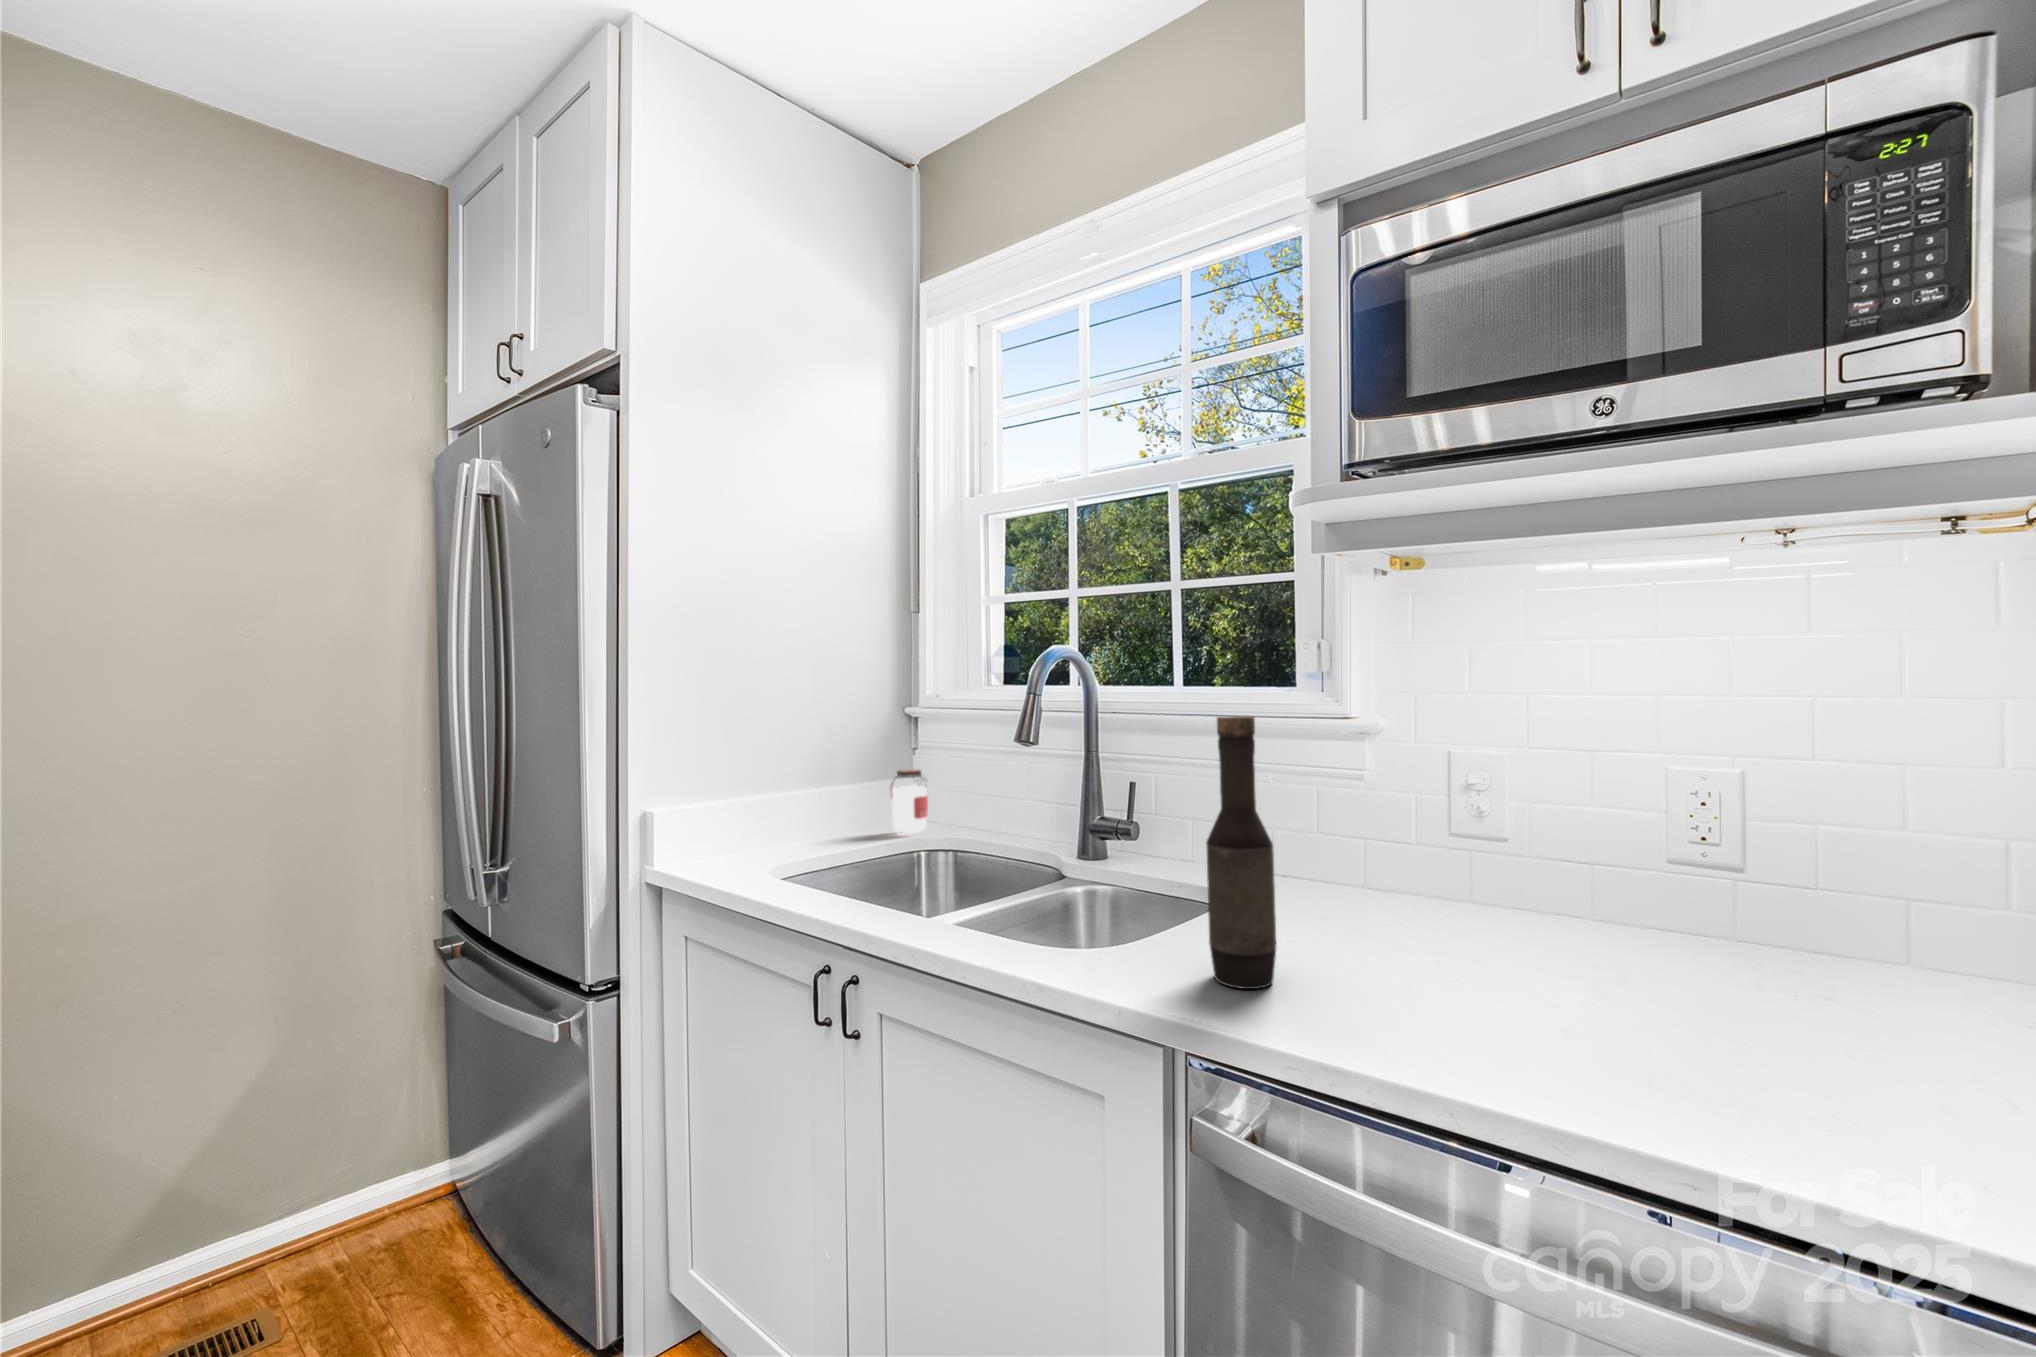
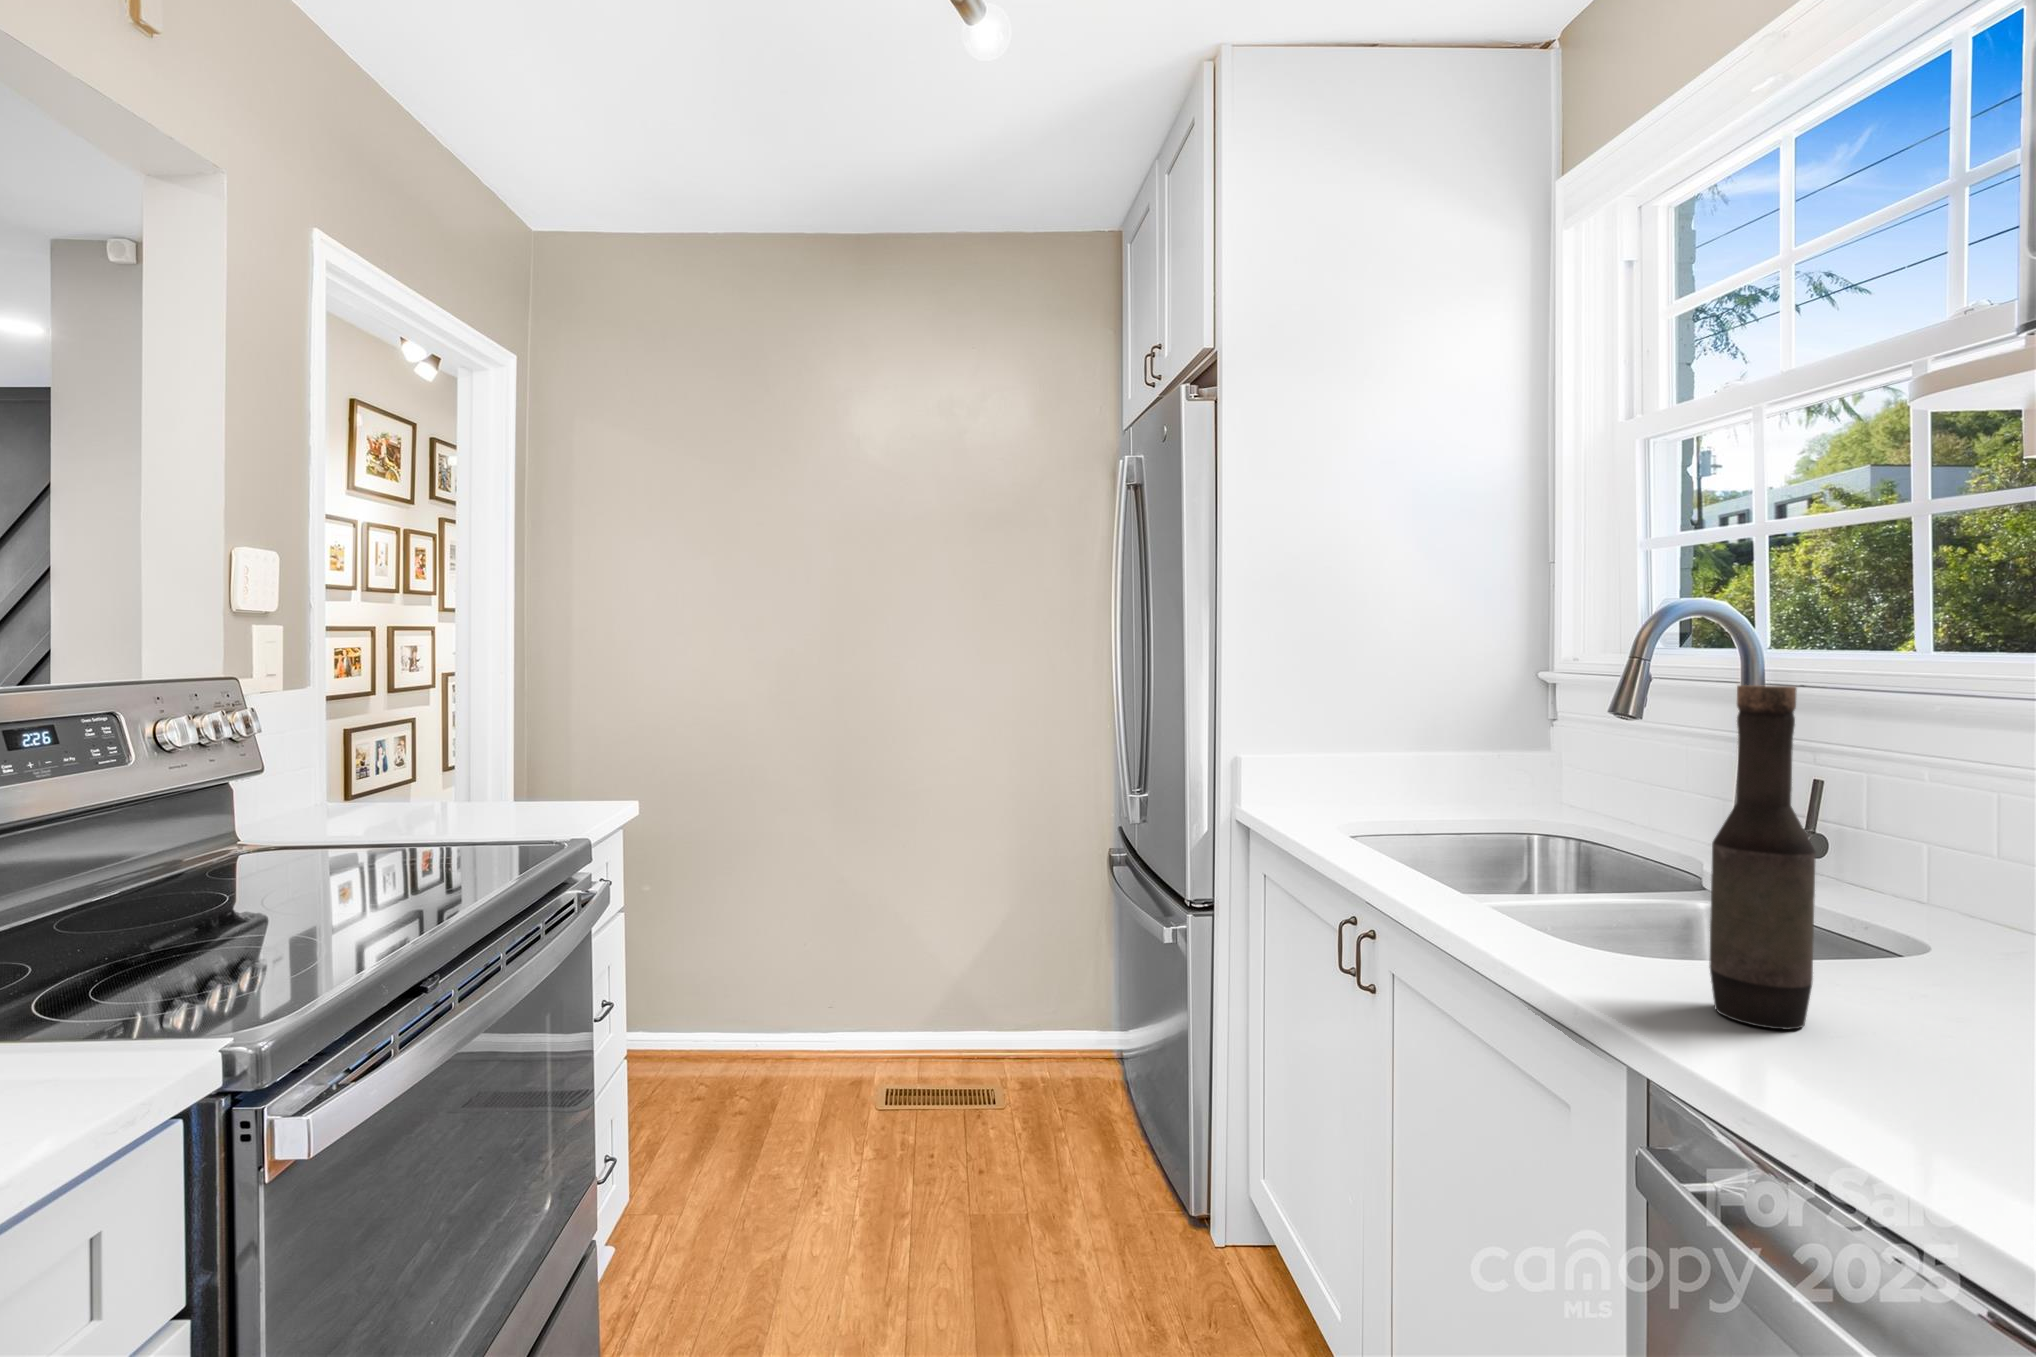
jar: present [890,770,928,834] -> none [1512,739,1564,816]

